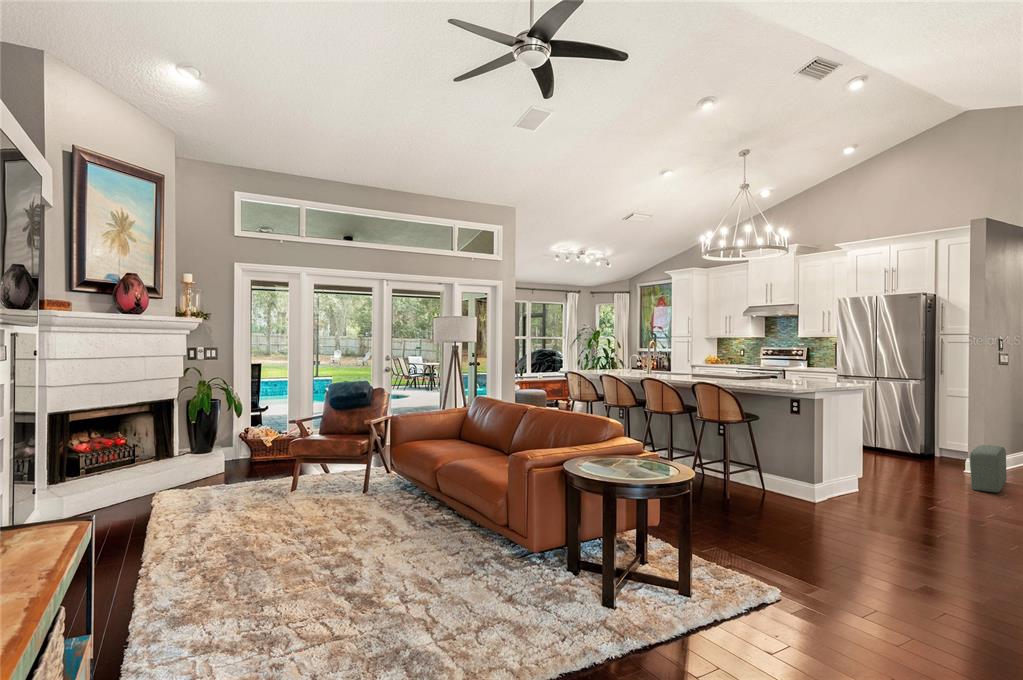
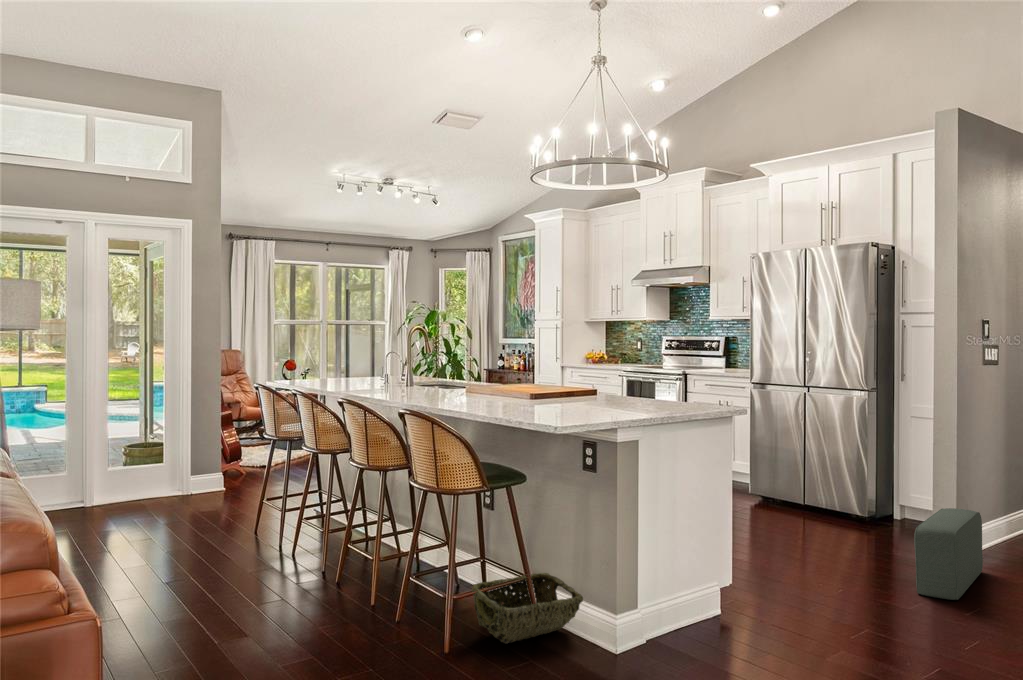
woven basket: none [737,468,797,500] -> present [472,573,583,644]

